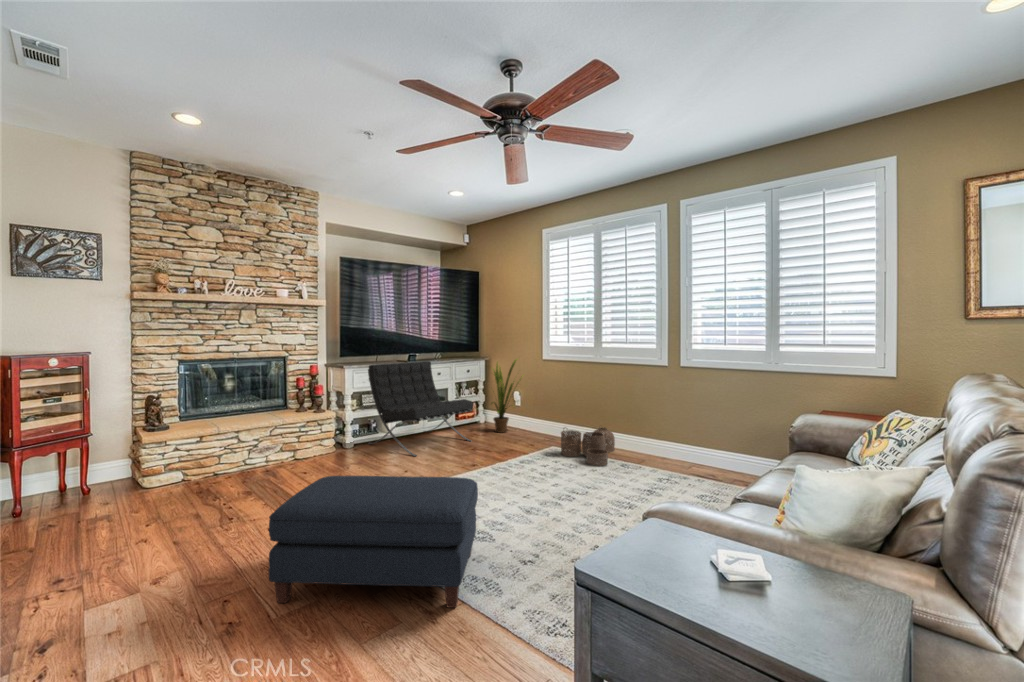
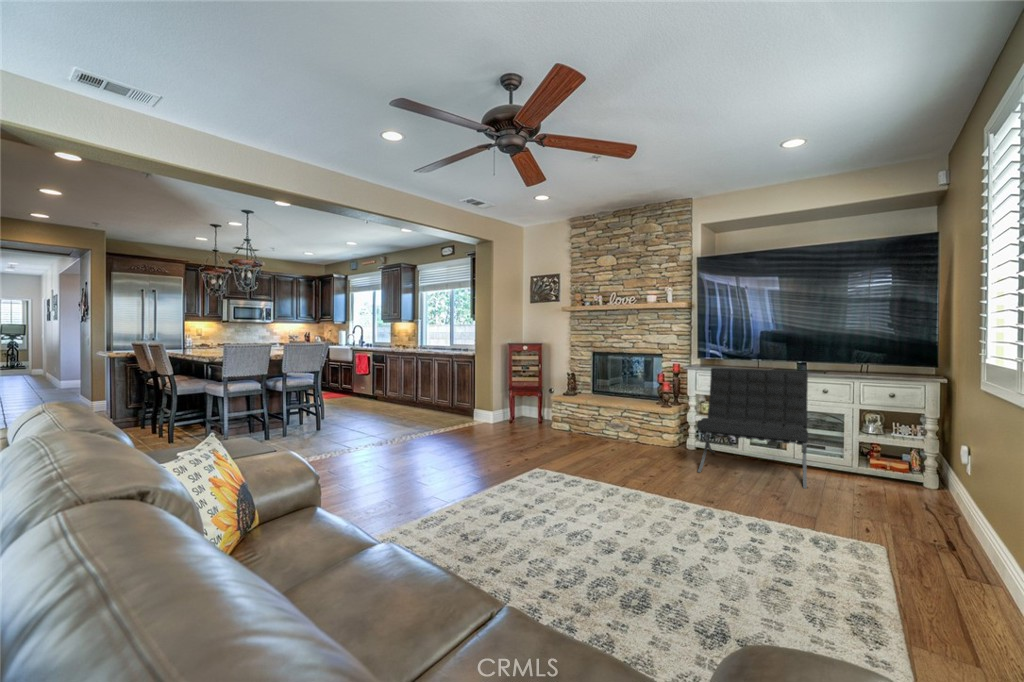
house plant: present [491,359,518,433] -> none [863,378,961,504]
woven basket: present [561,427,615,466] -> none [818,507,1000,607]
ottoman: present [269,476,478,608] -> none [402,427,487,519]

